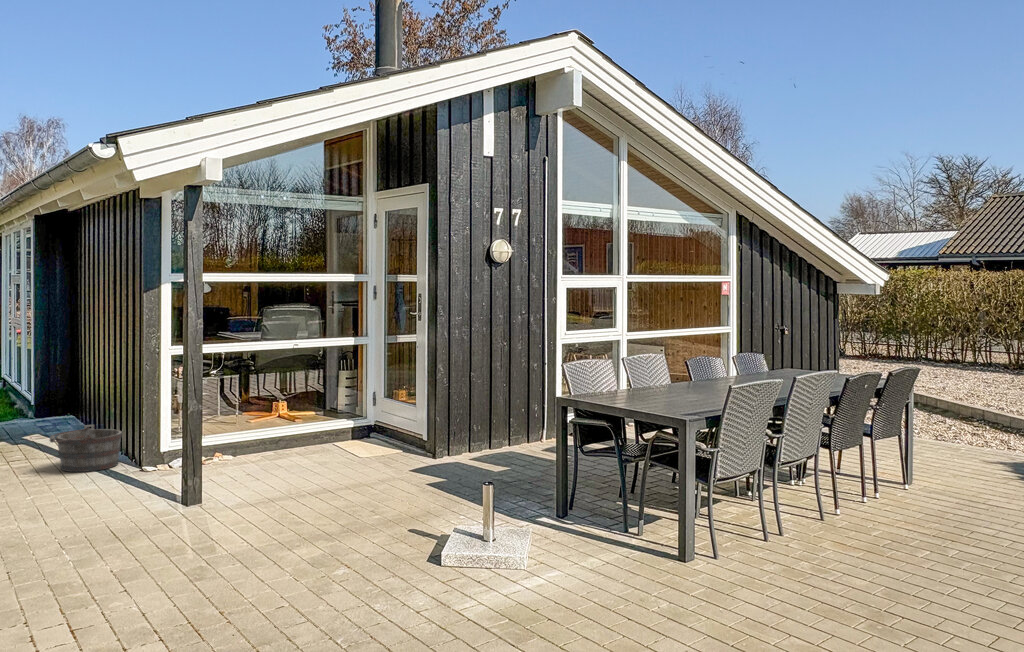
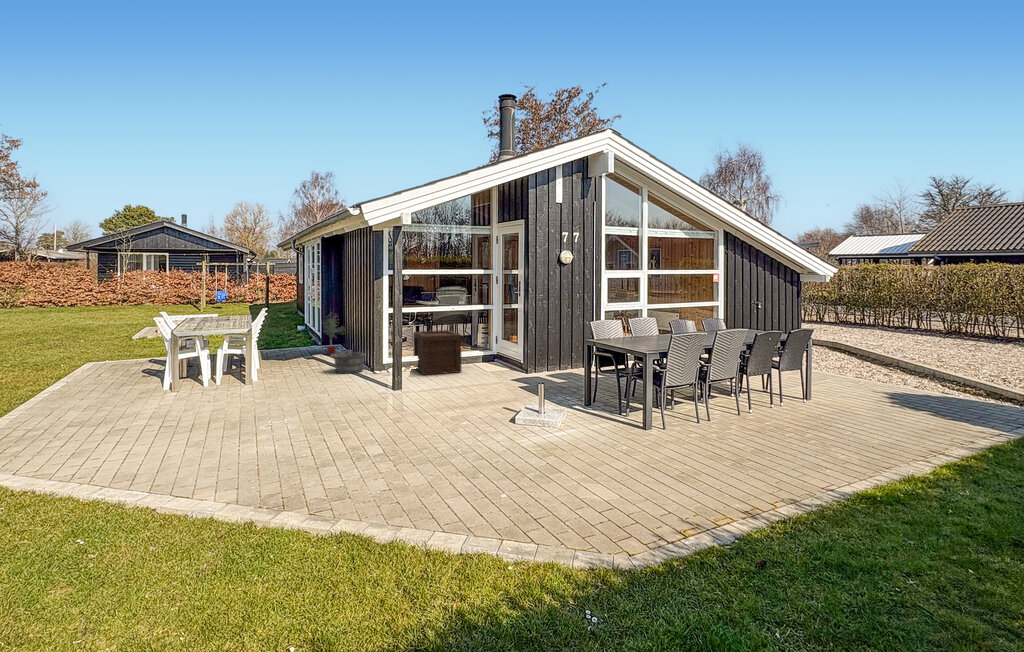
potted tree: none [31,352,82,433] -> present [324,313,345,355]
wooden crate: none [220,382,314,468] -> present [413,330,461,375]

